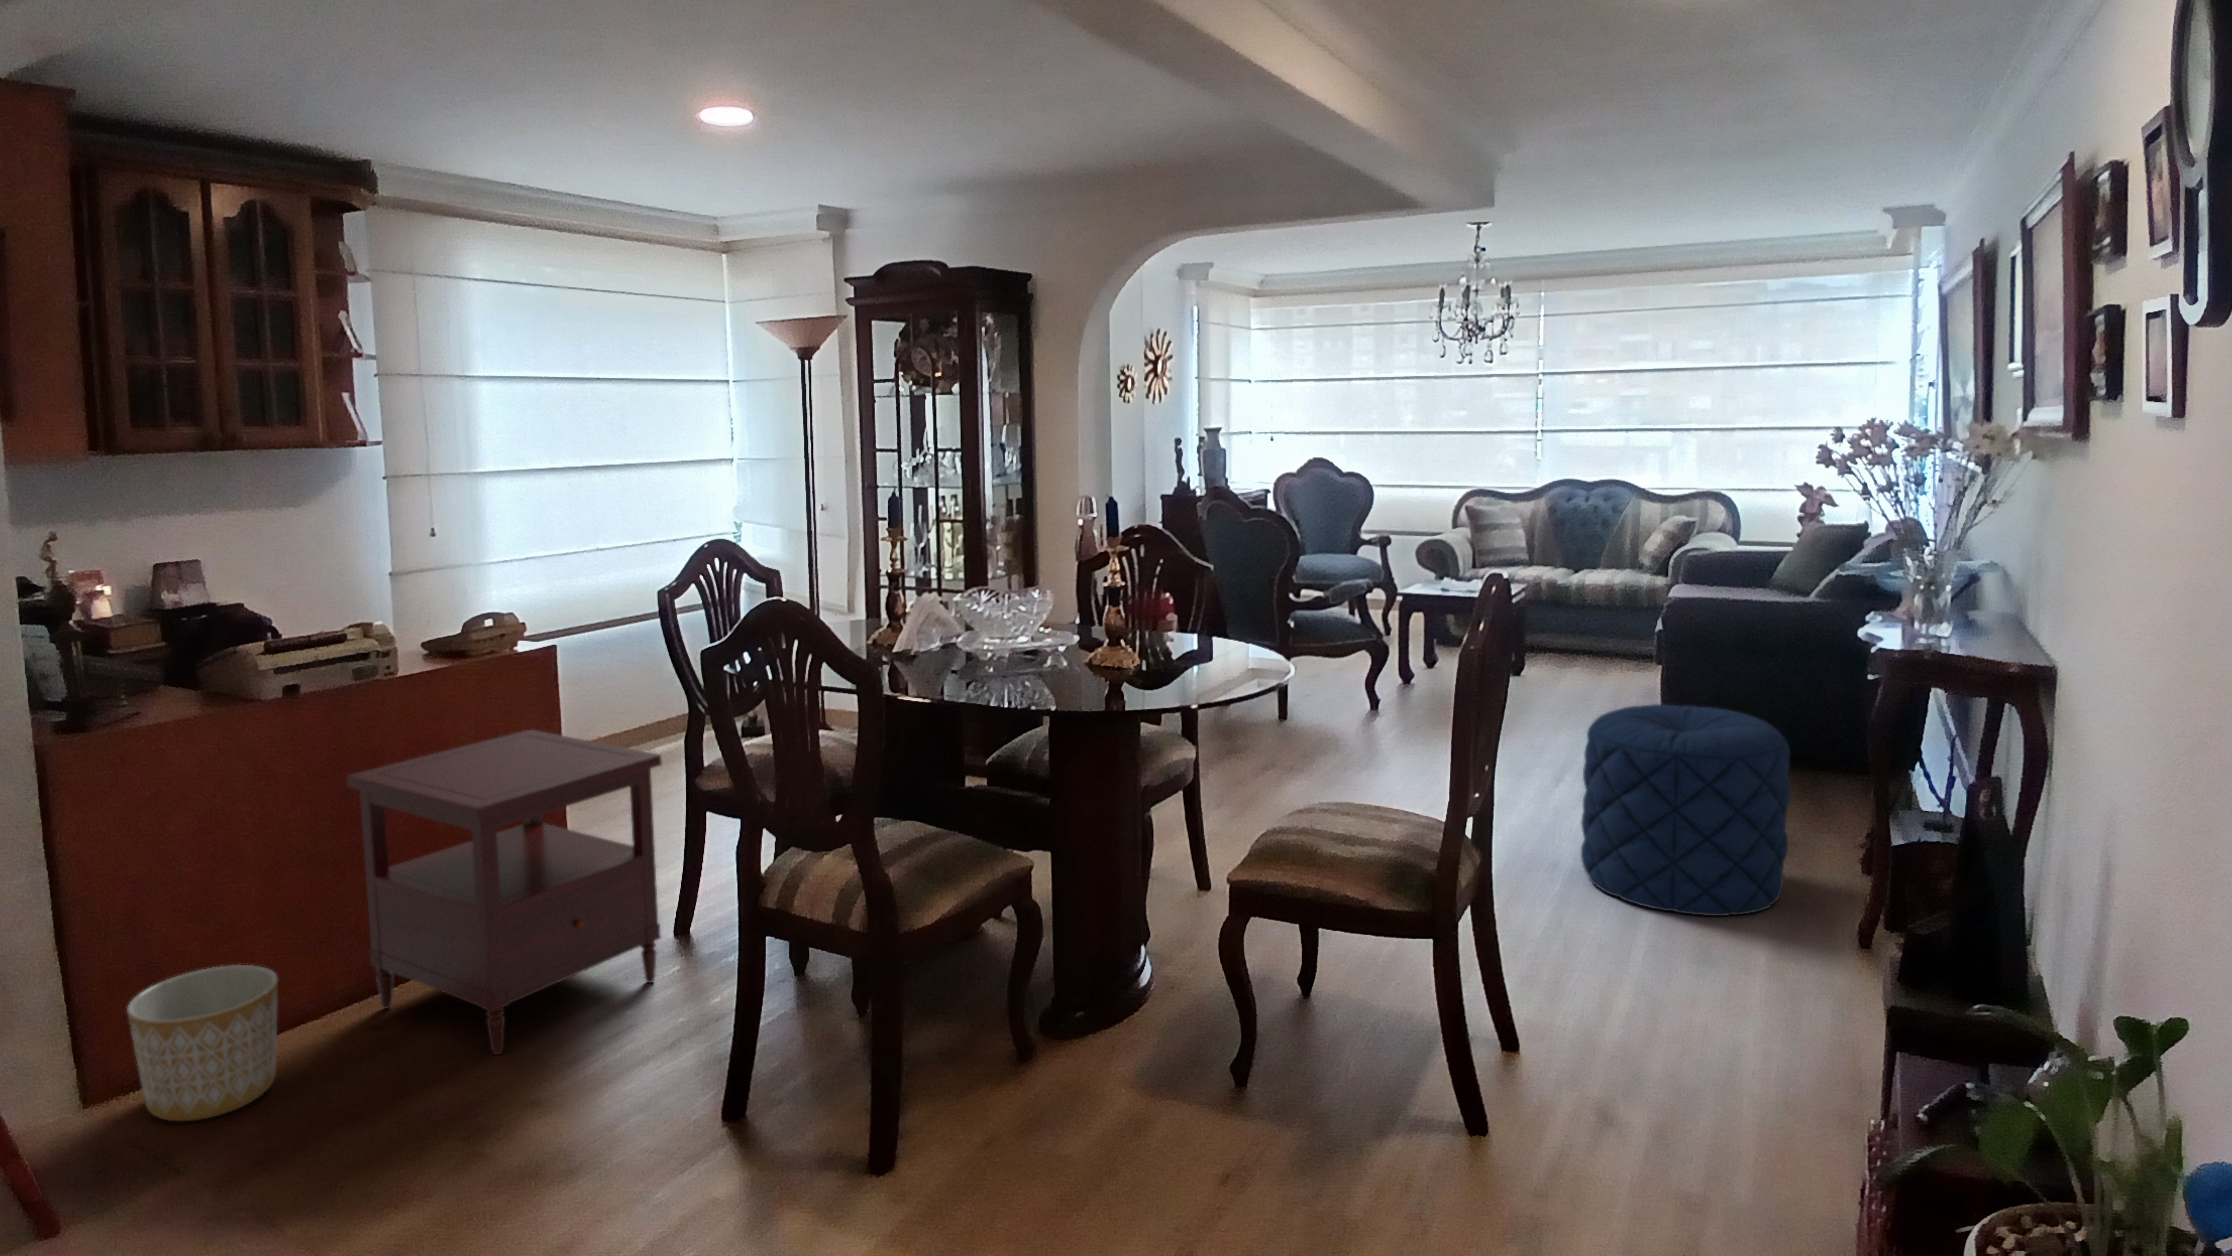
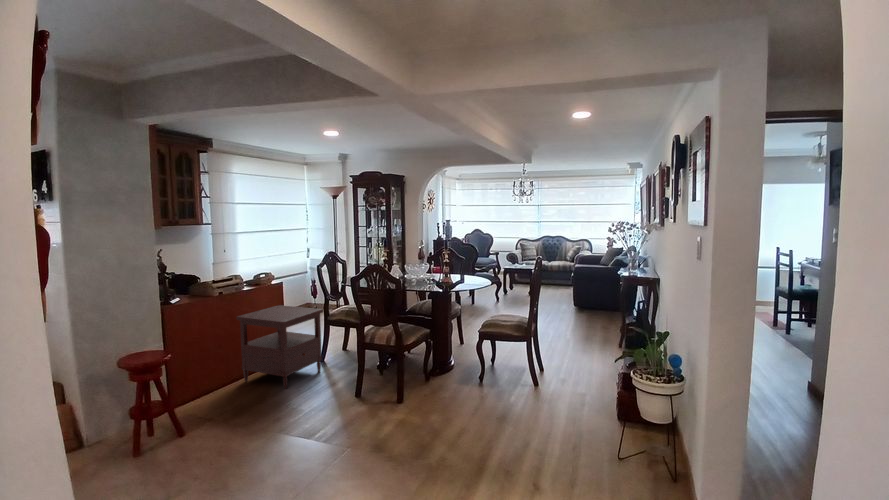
pouf: present [1581,704,1791,916] -> none [556,293,604,344]
planter: present [127,965,278,1121] -> none [188,368,228,408]

